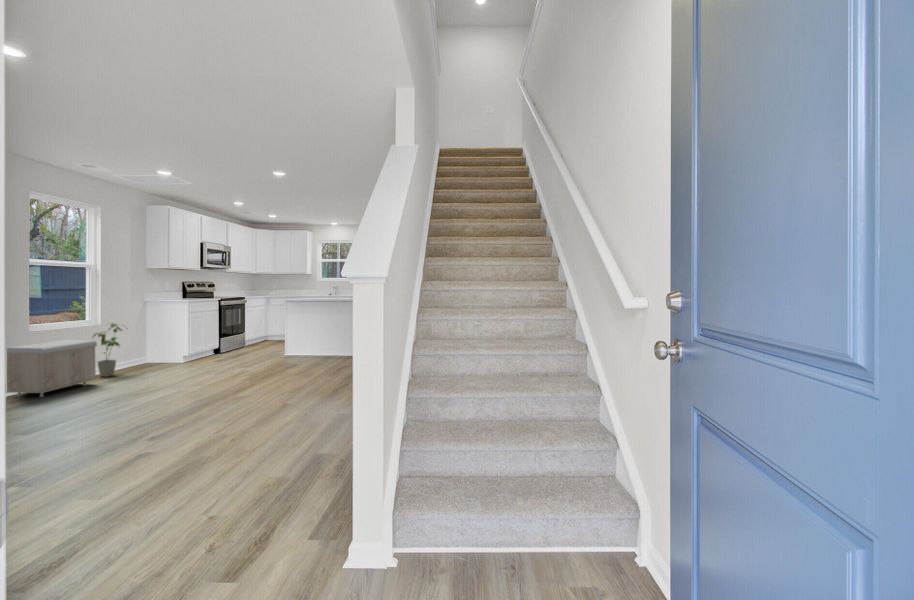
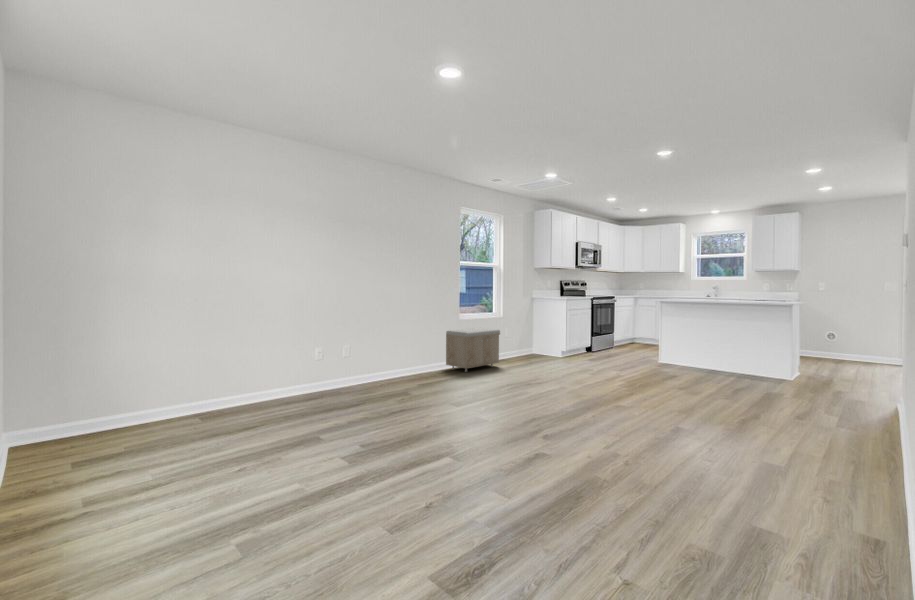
house plant: present [93,323,122,377] -> none [497,316,521,362]

